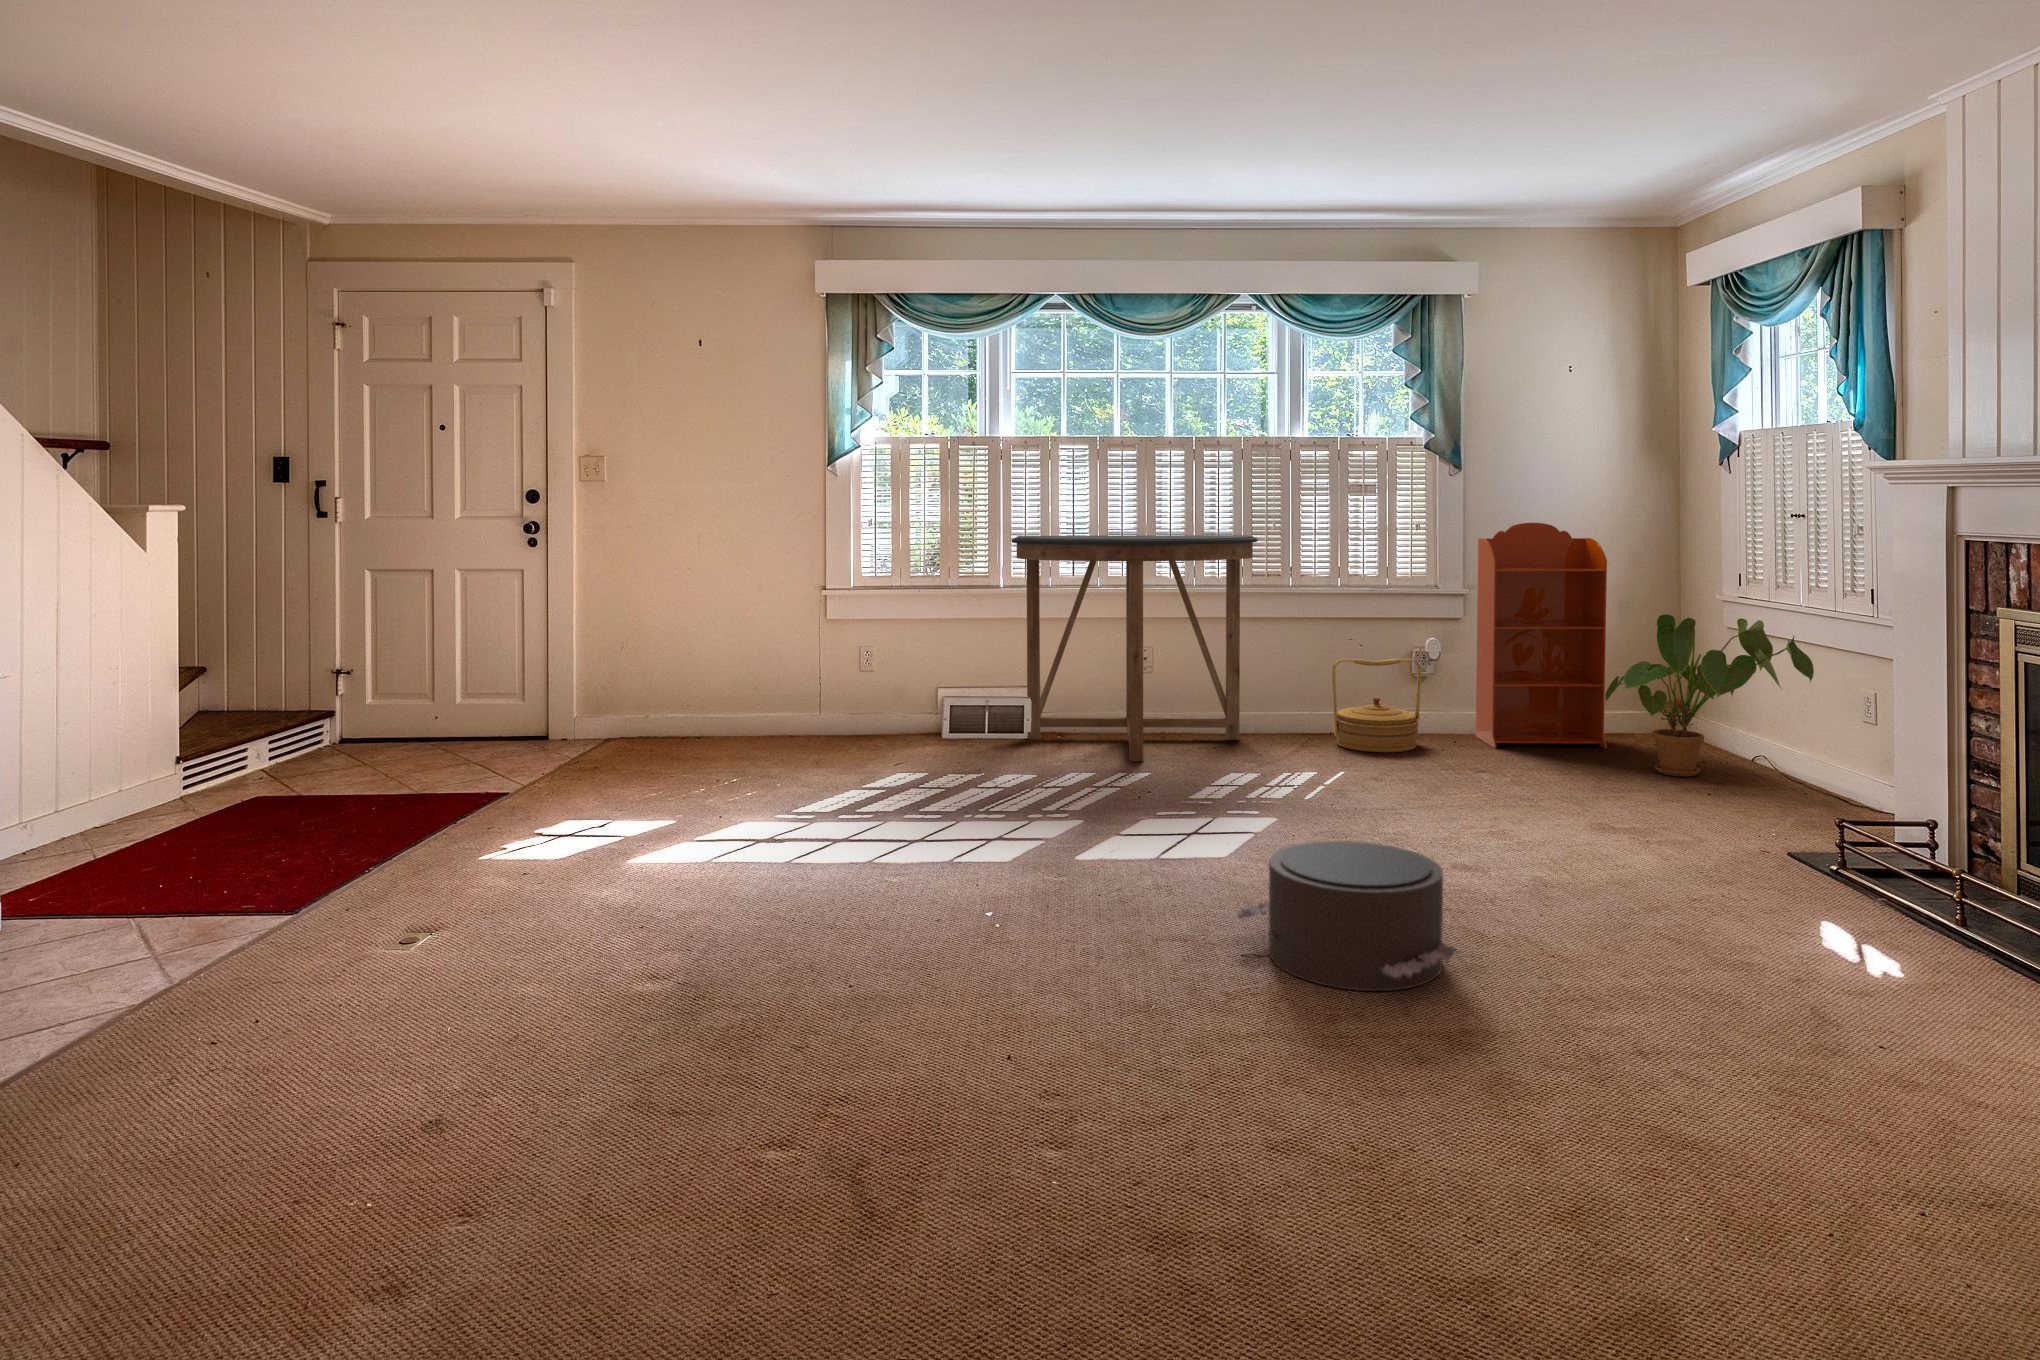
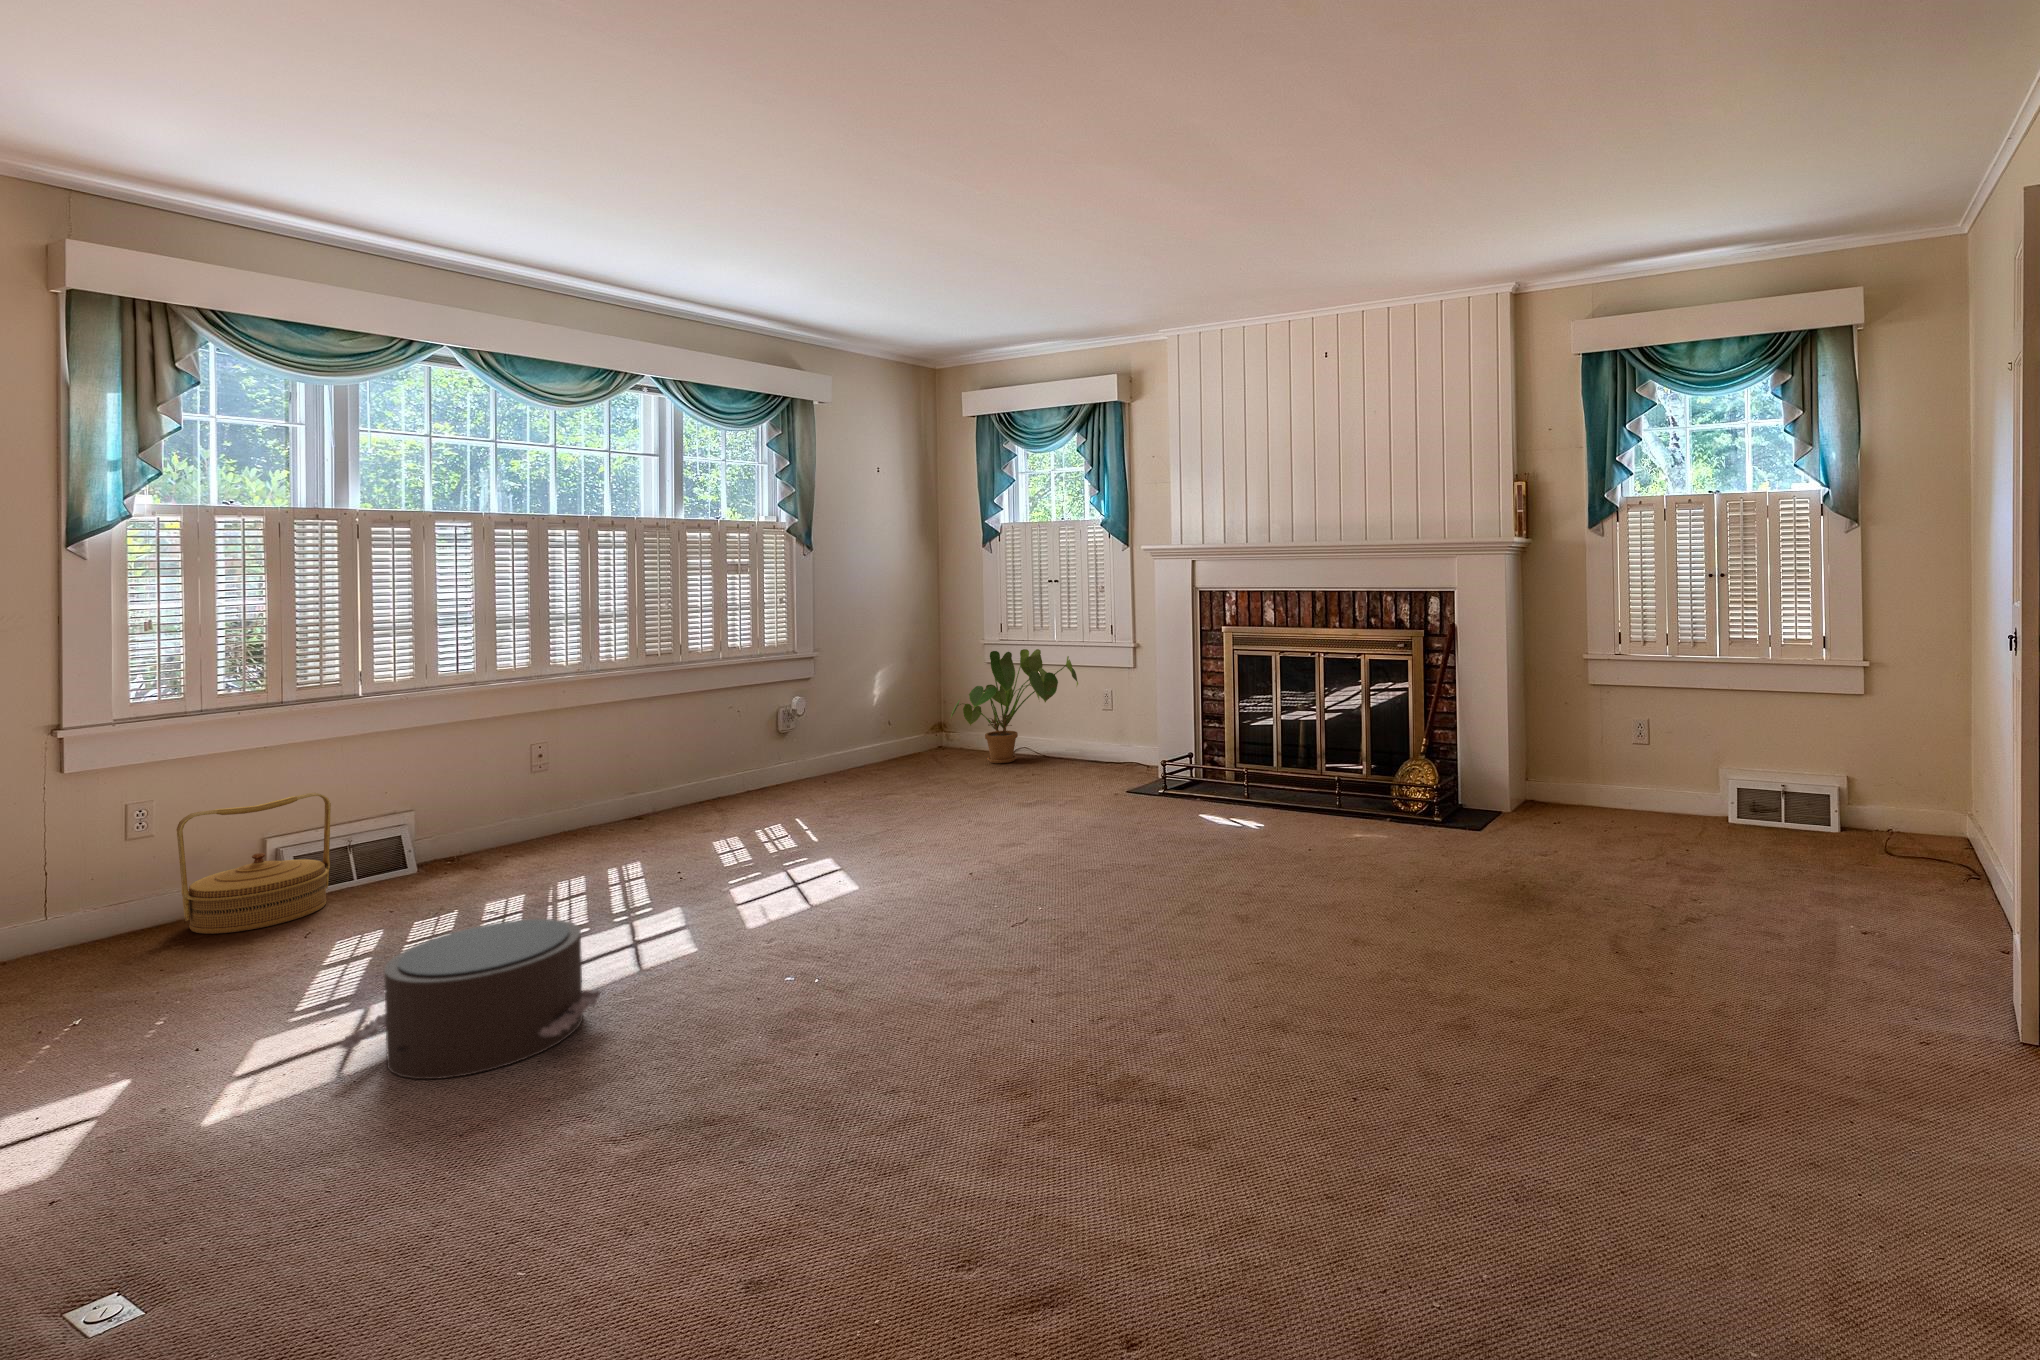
bookcase: present [1476,523,1607,749] -> none [834,590,936,771]
console table: present [1011,535,1258,761] -> none [375,613,686,869]
woven basket: present [1332,658,1421,752] -> present [176,793,331,934]
pouf: present [1235,841,1457,991] -> present [338,919,602,1079]

